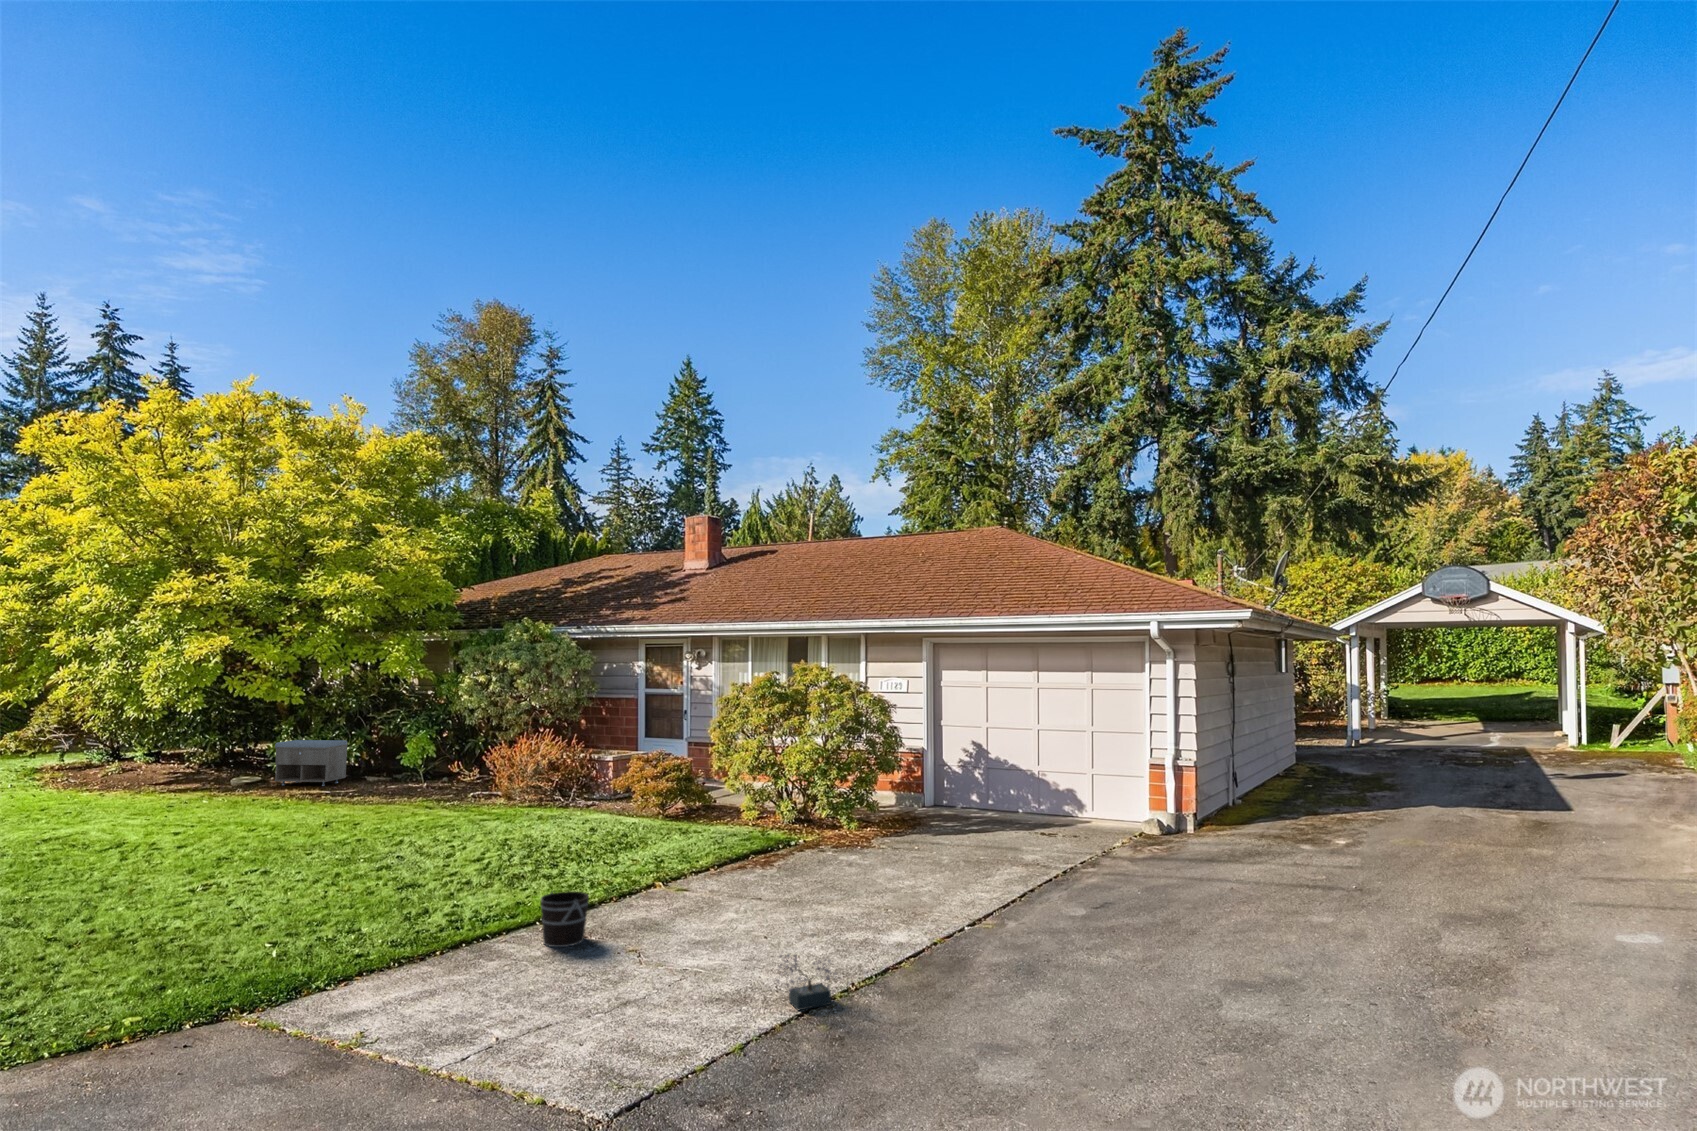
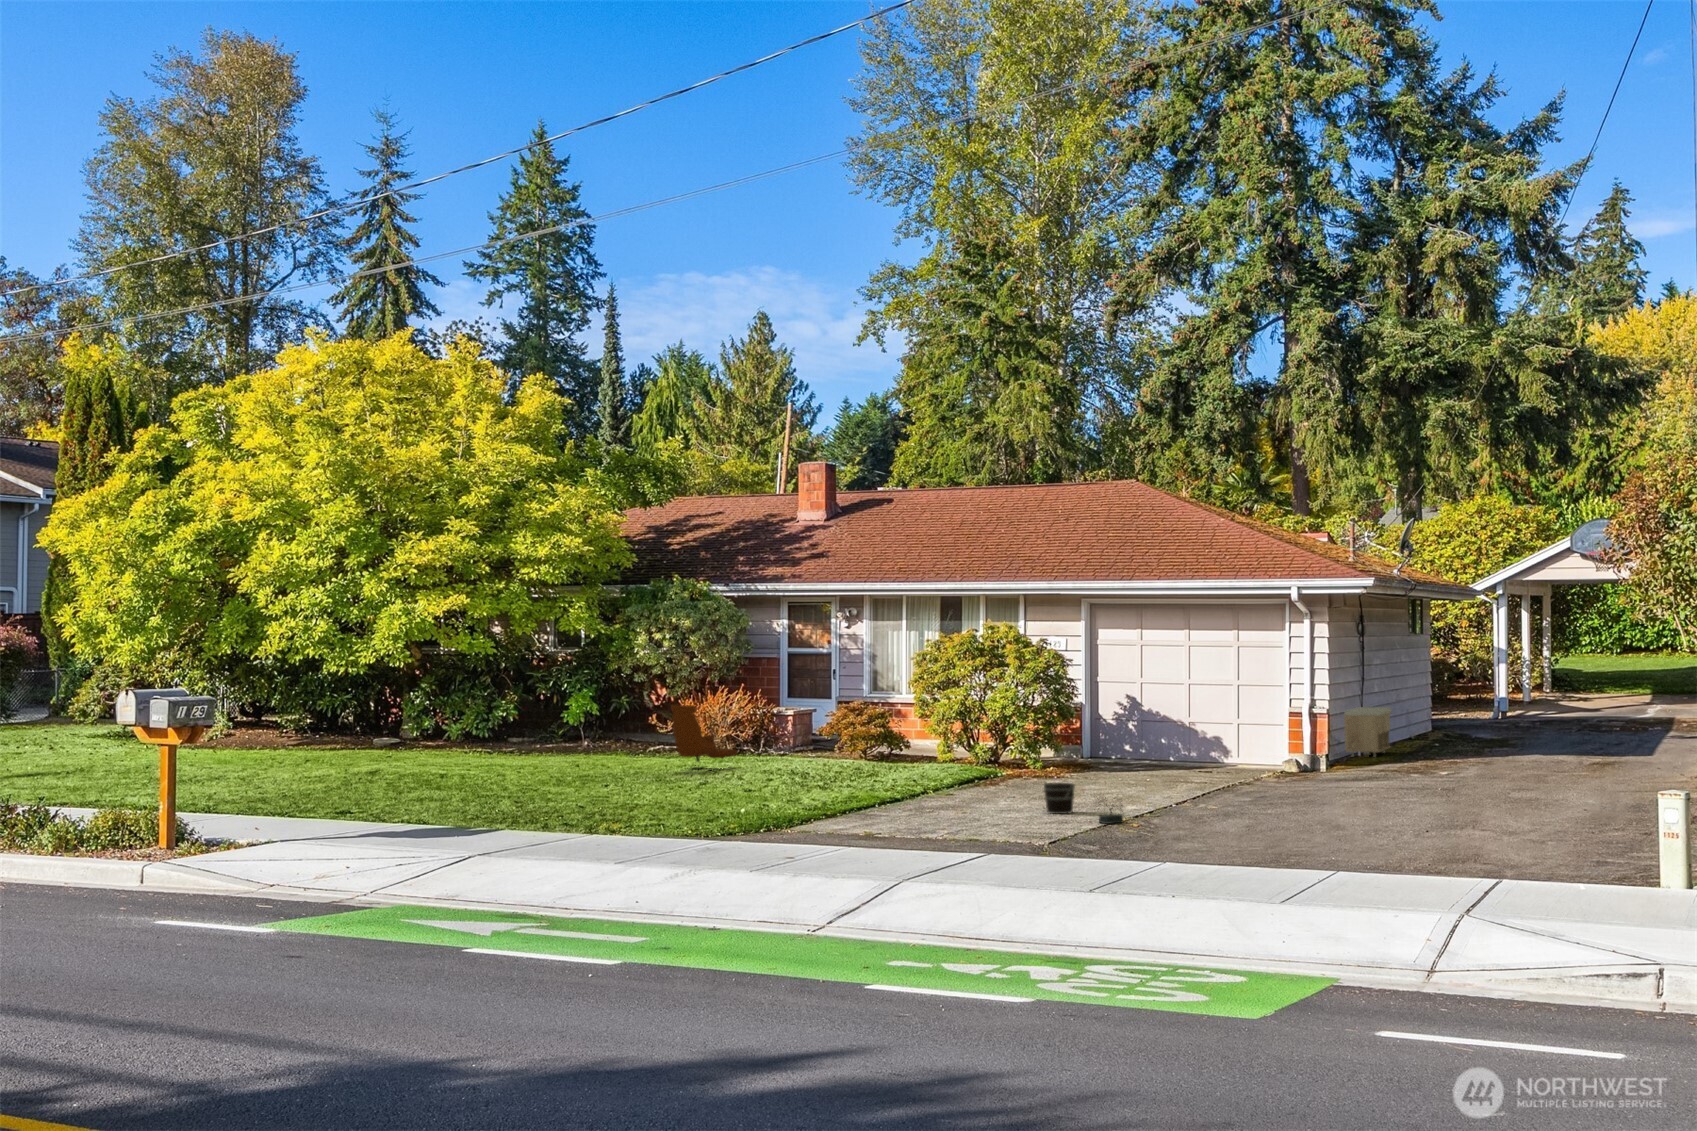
lounge chair: none [483,737,567,812] -> present [671,705,737,771]
storage bench: present [274,740,347,786] -> present [1344,707,1392,756]
bucket: present [541,891,589,947] -> present [1044,783,1075,814]

